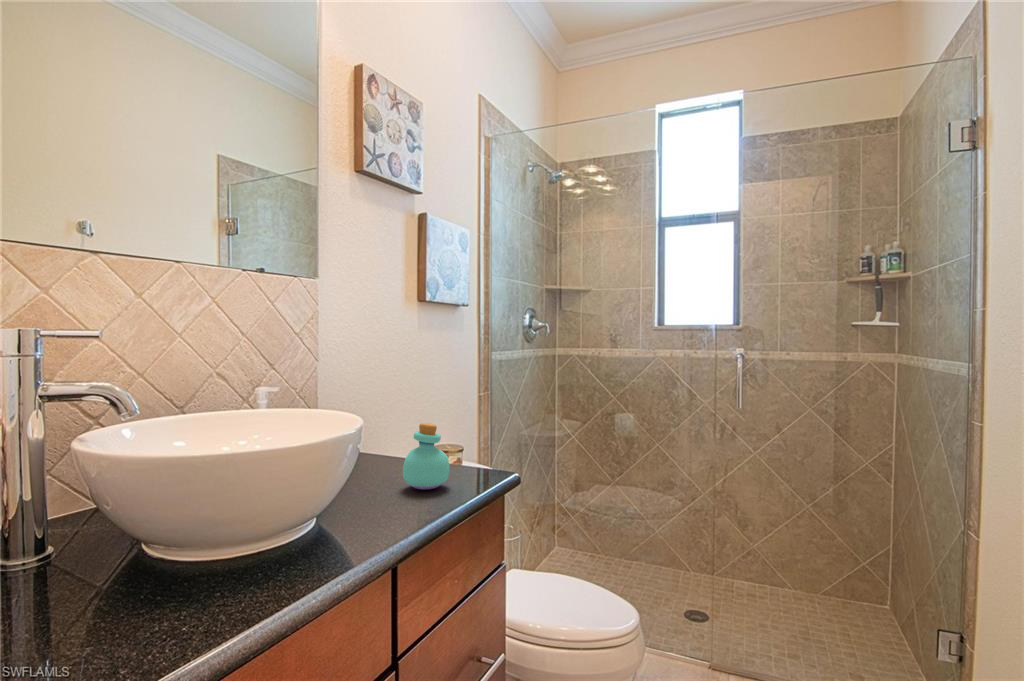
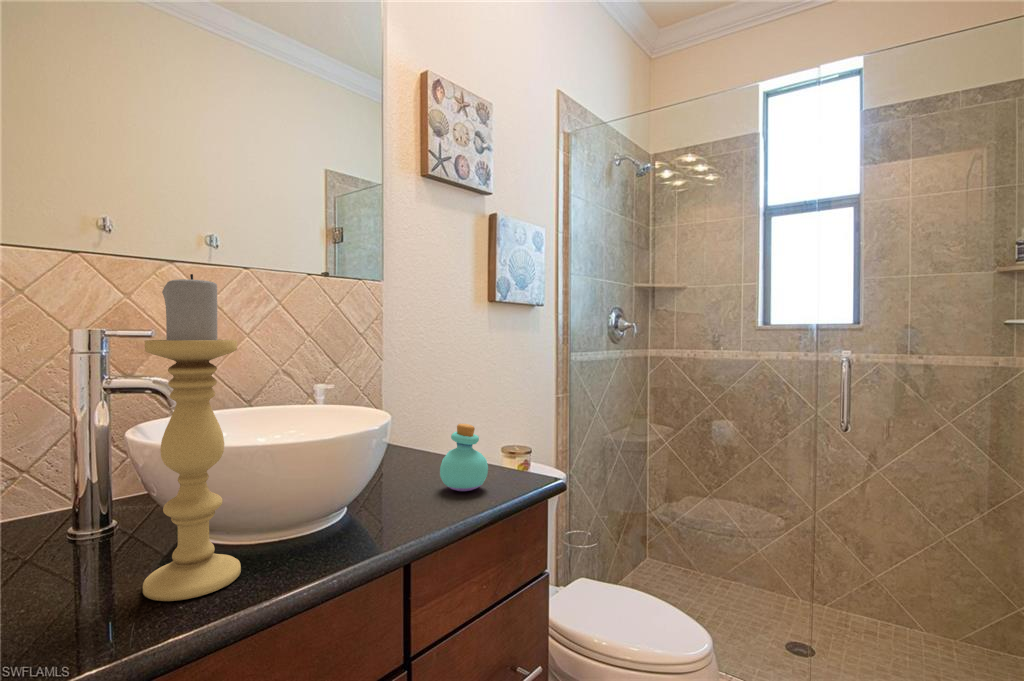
candle holder: none [126,271,232,624] -> present [143,274,241,601]

